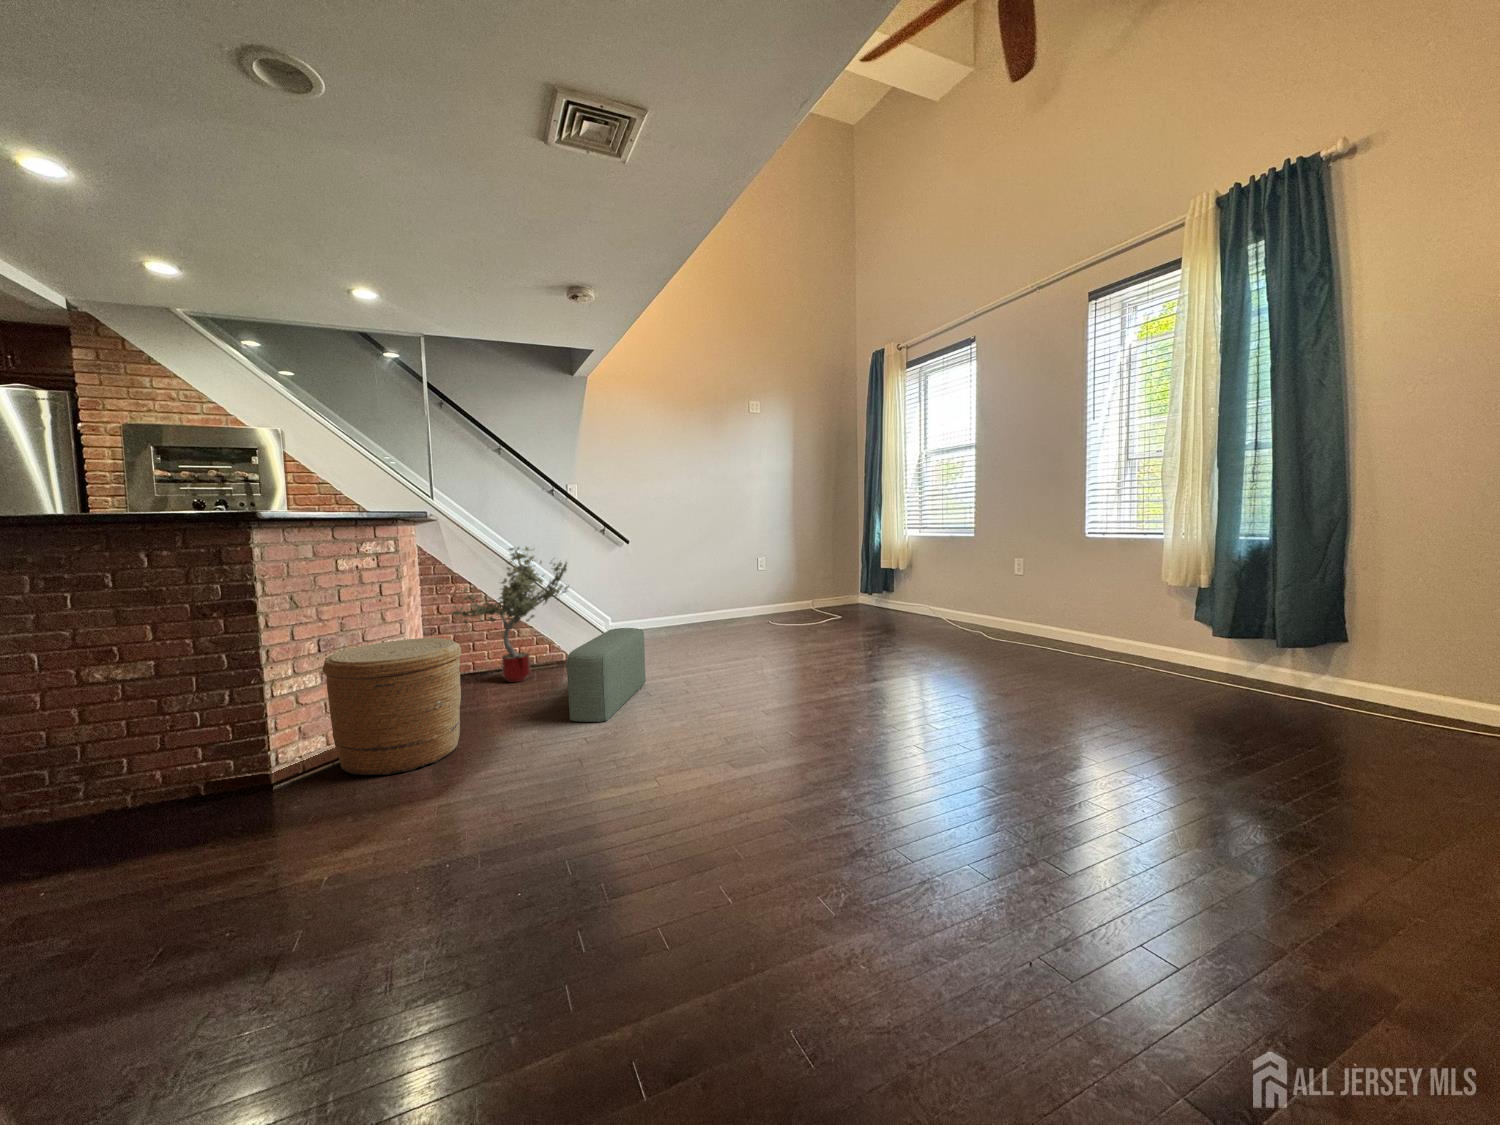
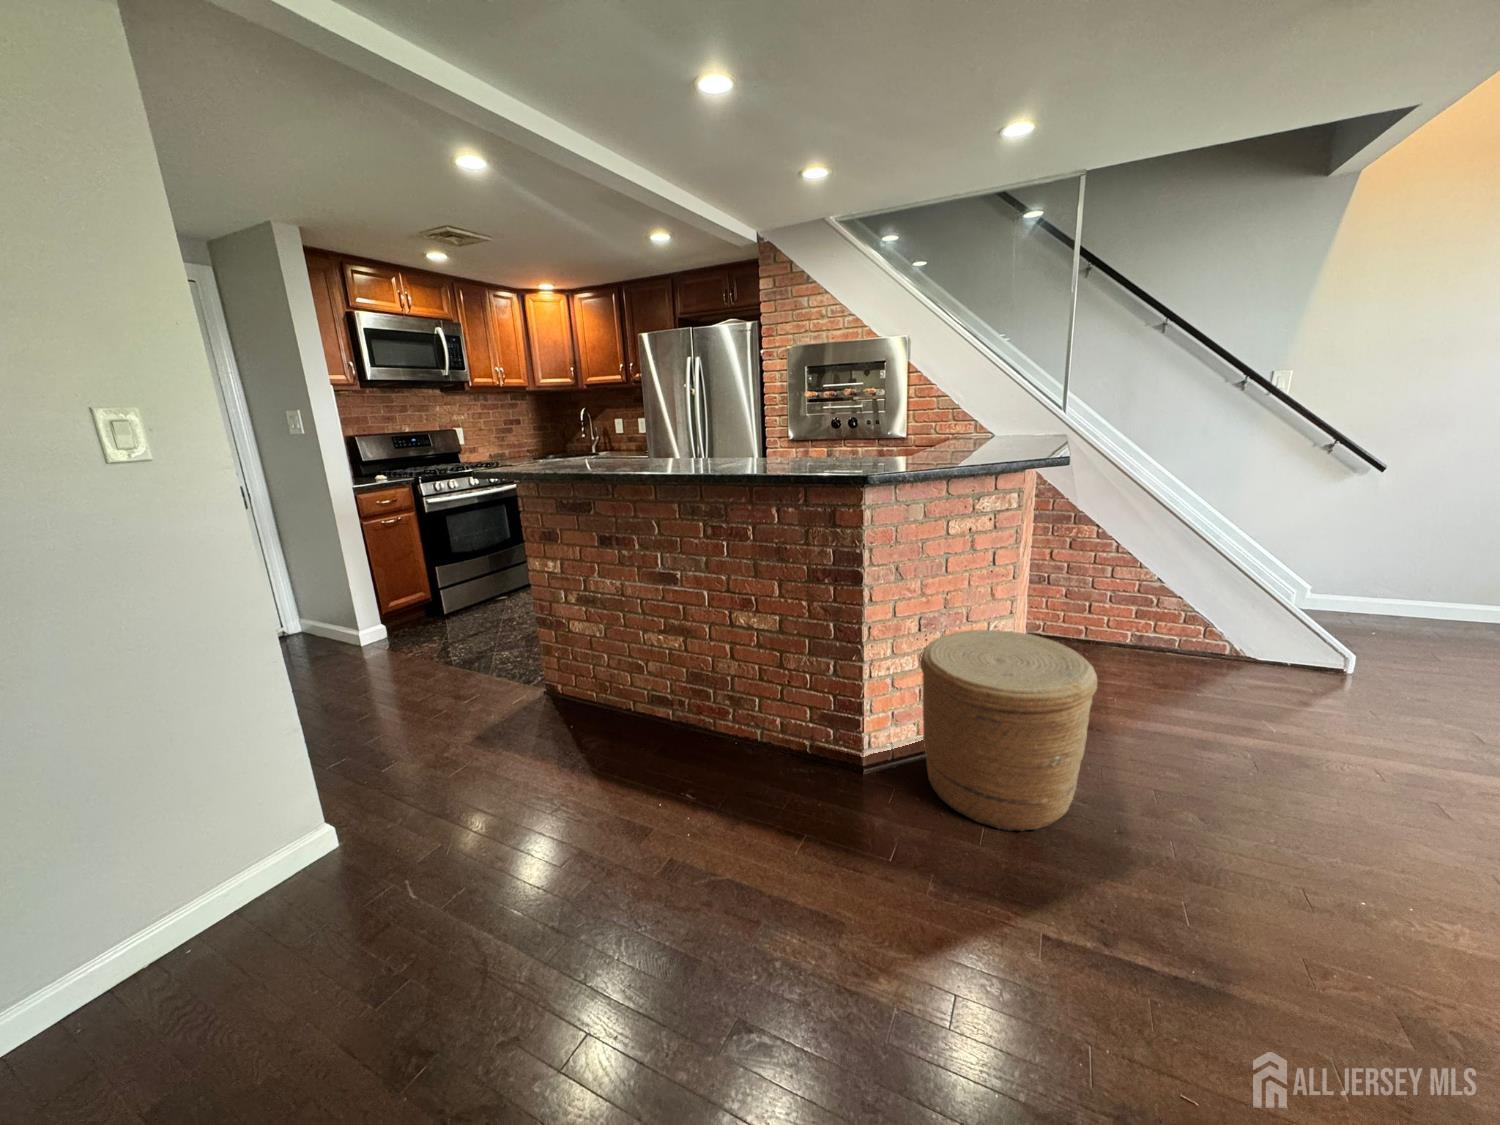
potted tree: present [452,547,569,682] -> none [1066,484,1283,685]
pouf: present [567,628,646,722] -> none [1271,668,1471,878]

